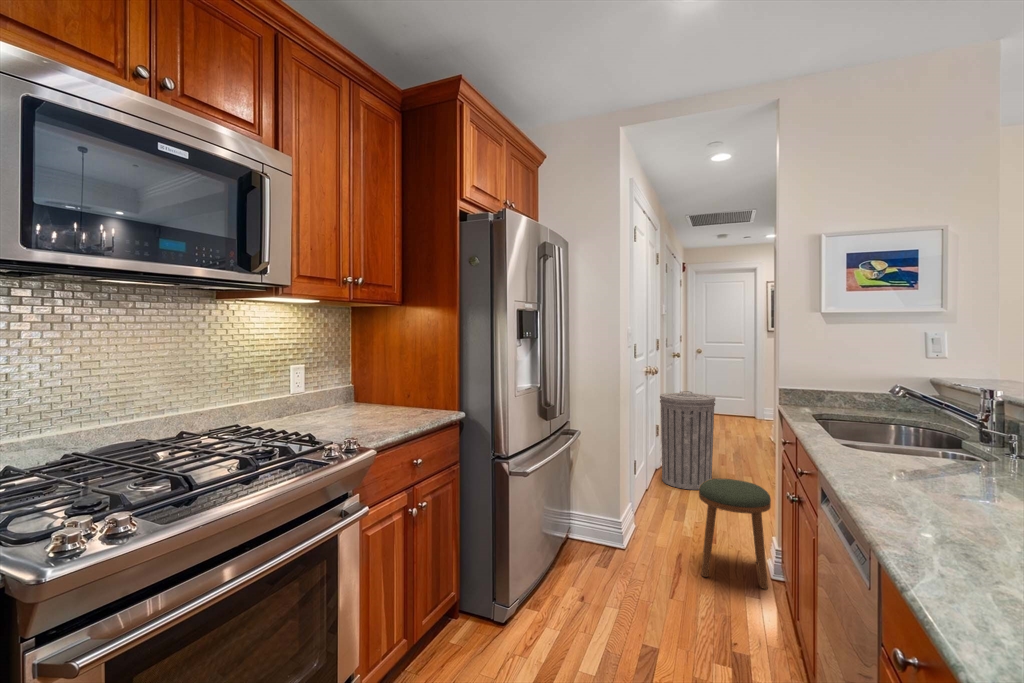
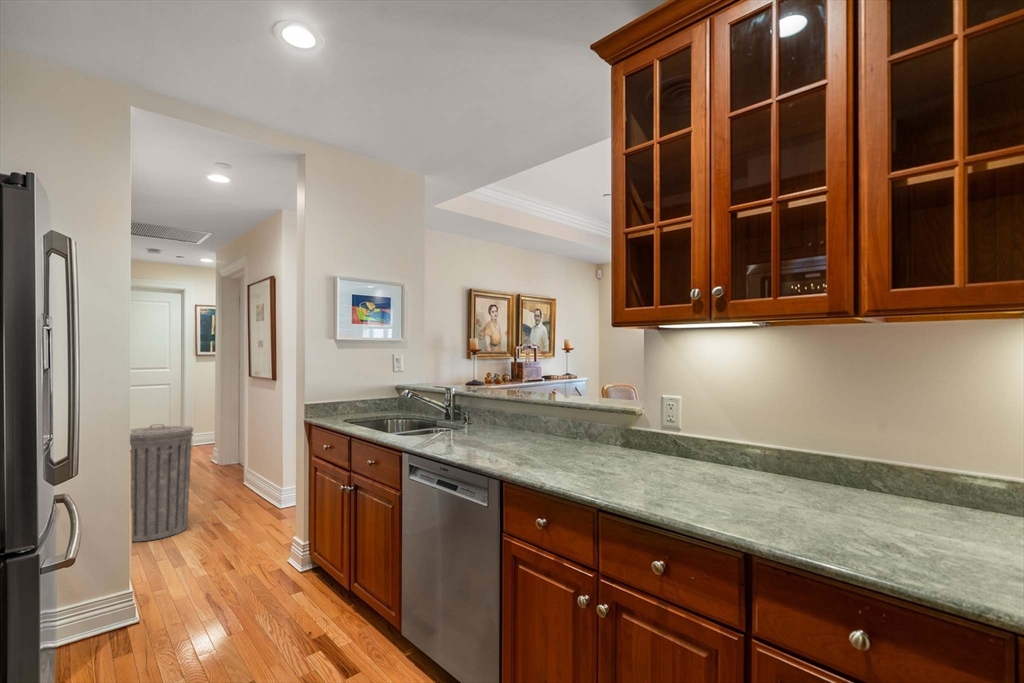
stool: present [699,479,771,589] -> none [229,496,304,603]

